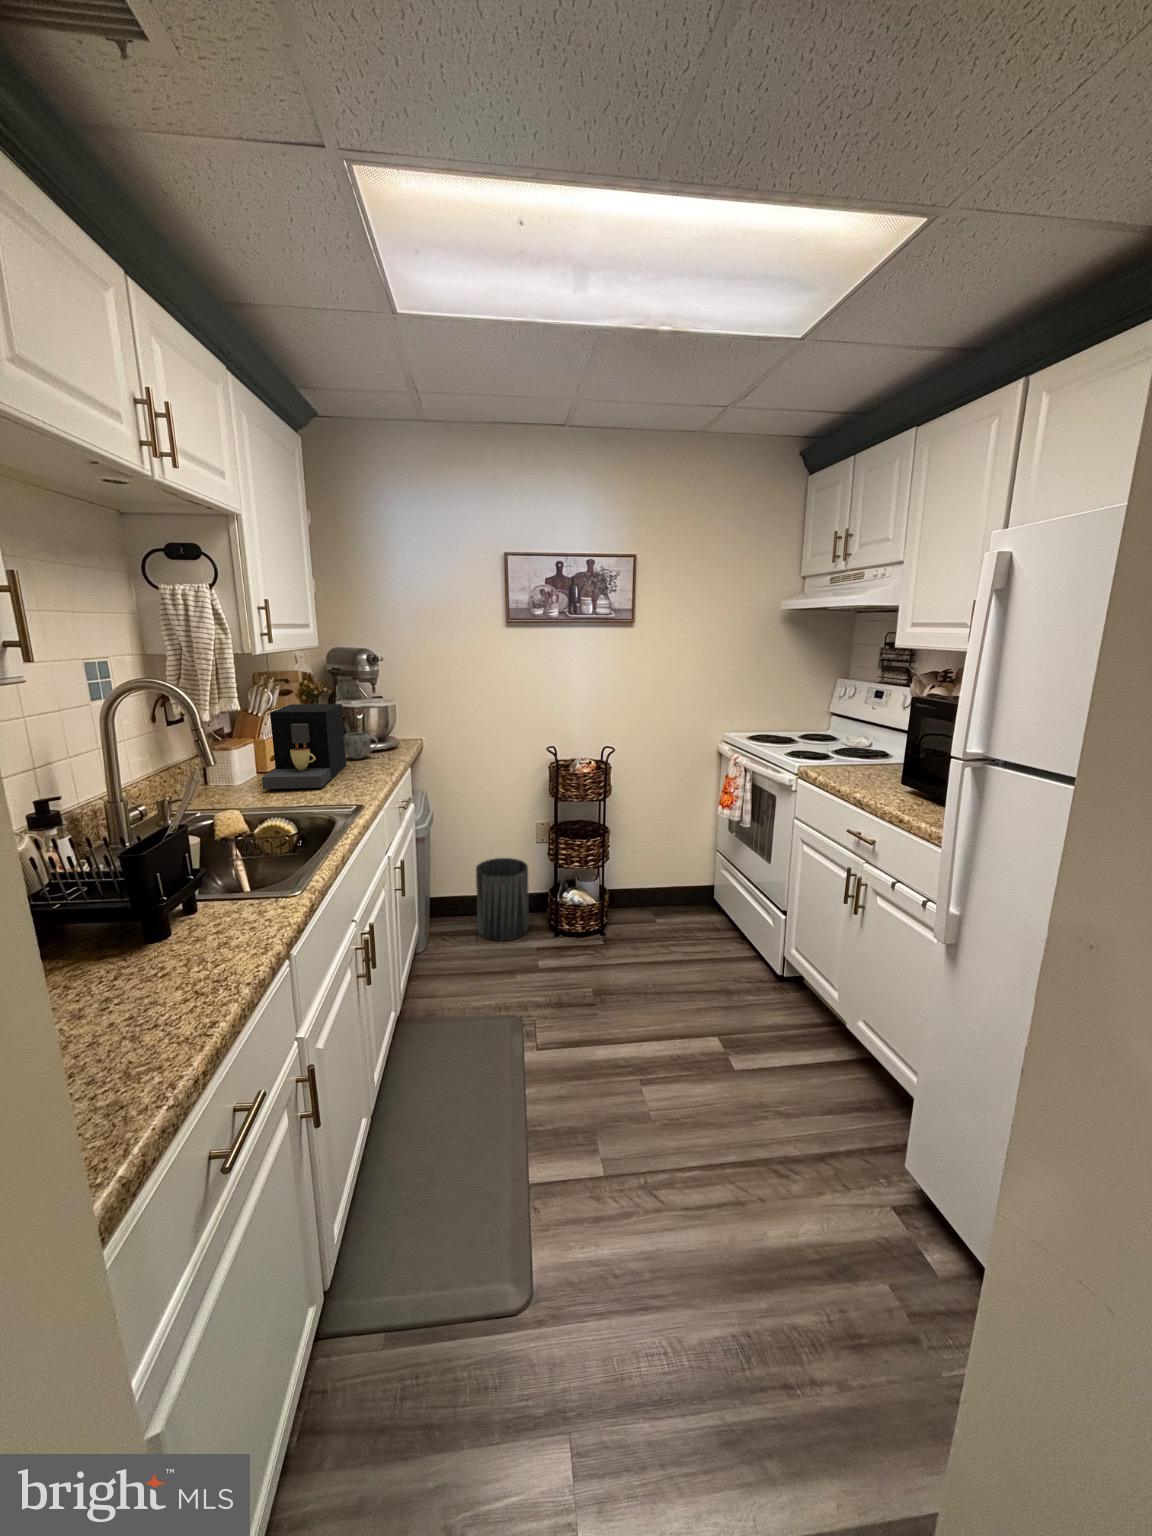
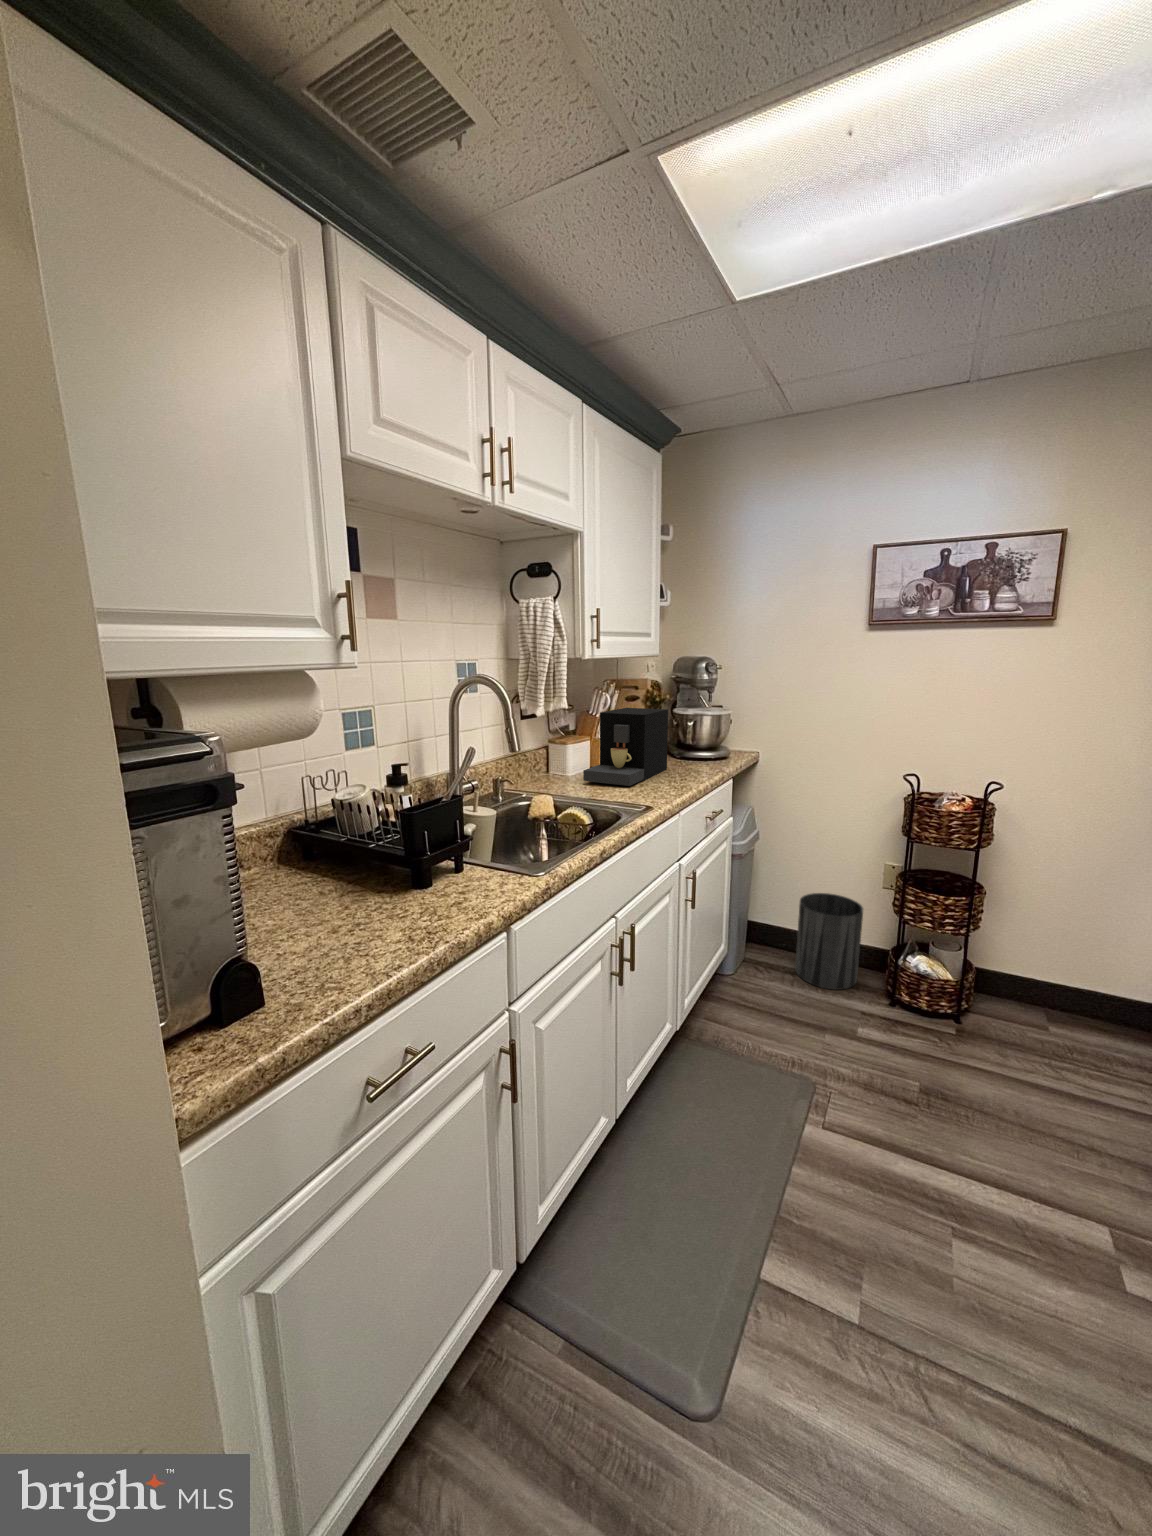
mug: present [344,732,378,759] -> none [669,739,702,764]

